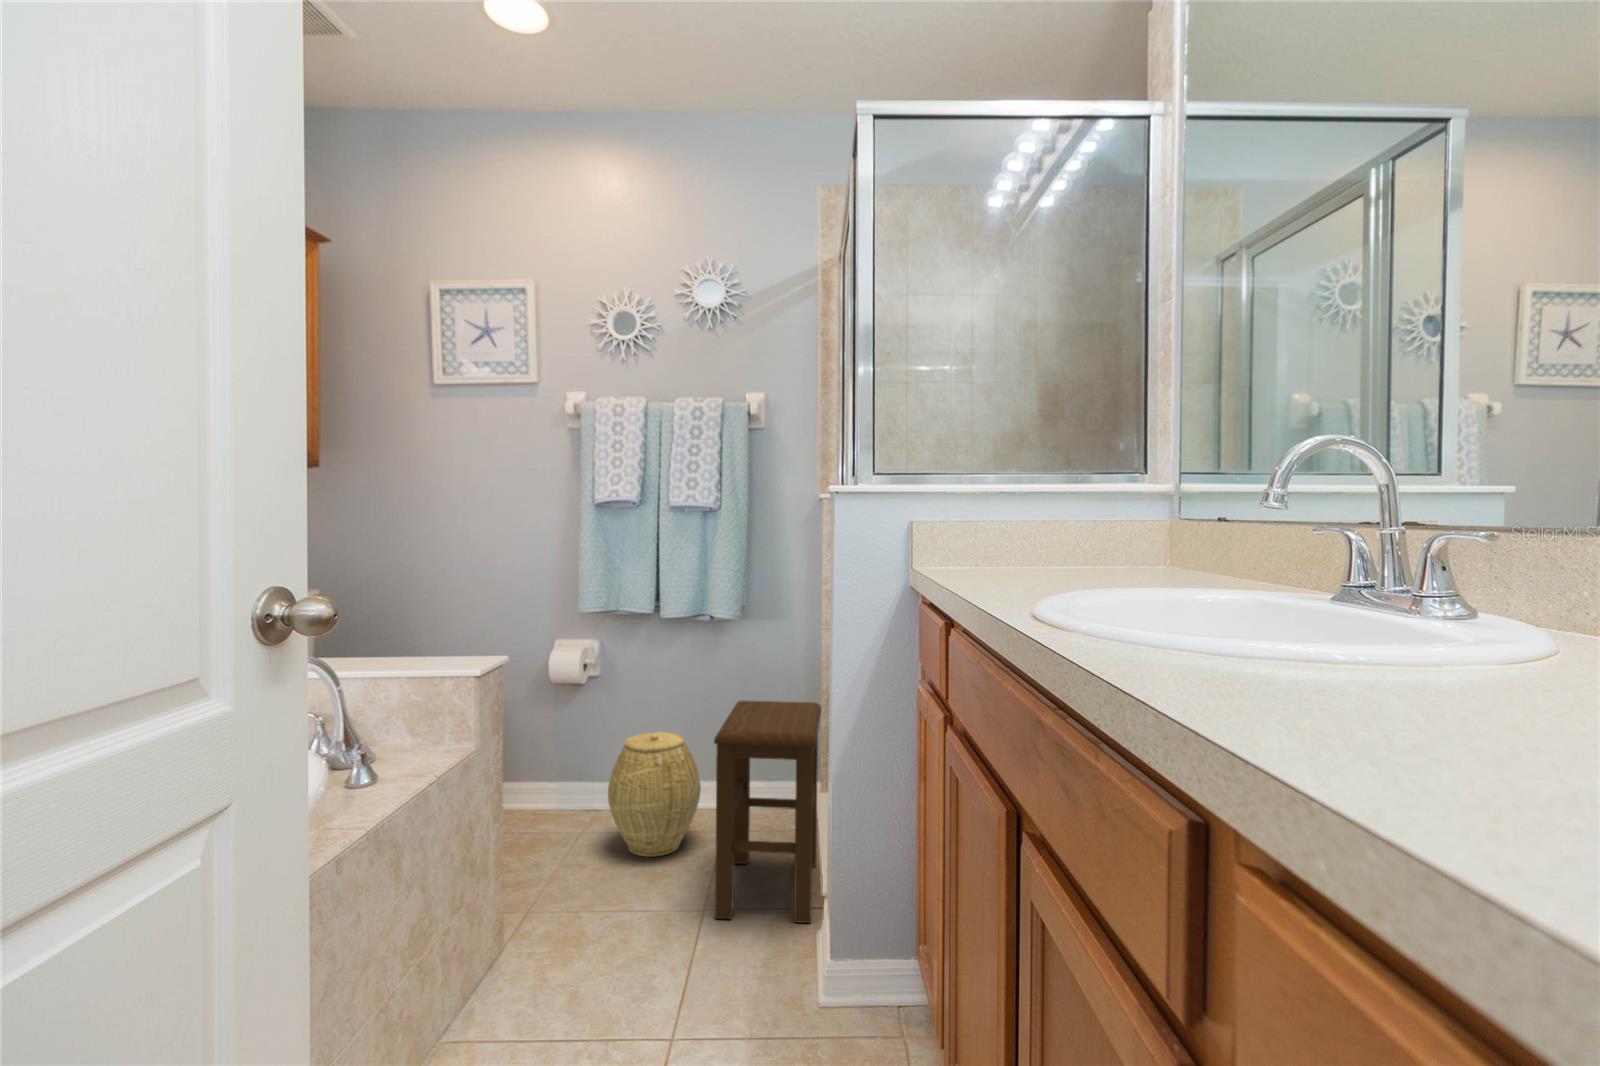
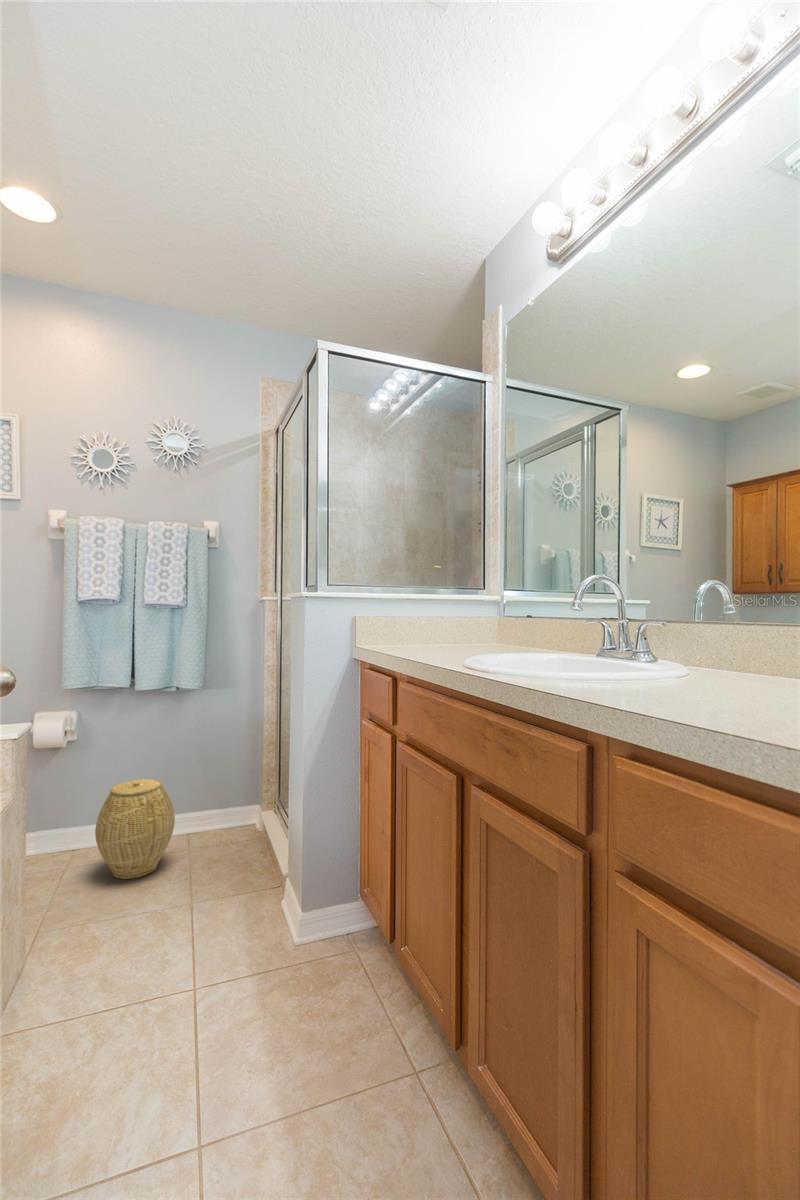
stool: present [714,700,821,923] -> none [203,744,280,912]

